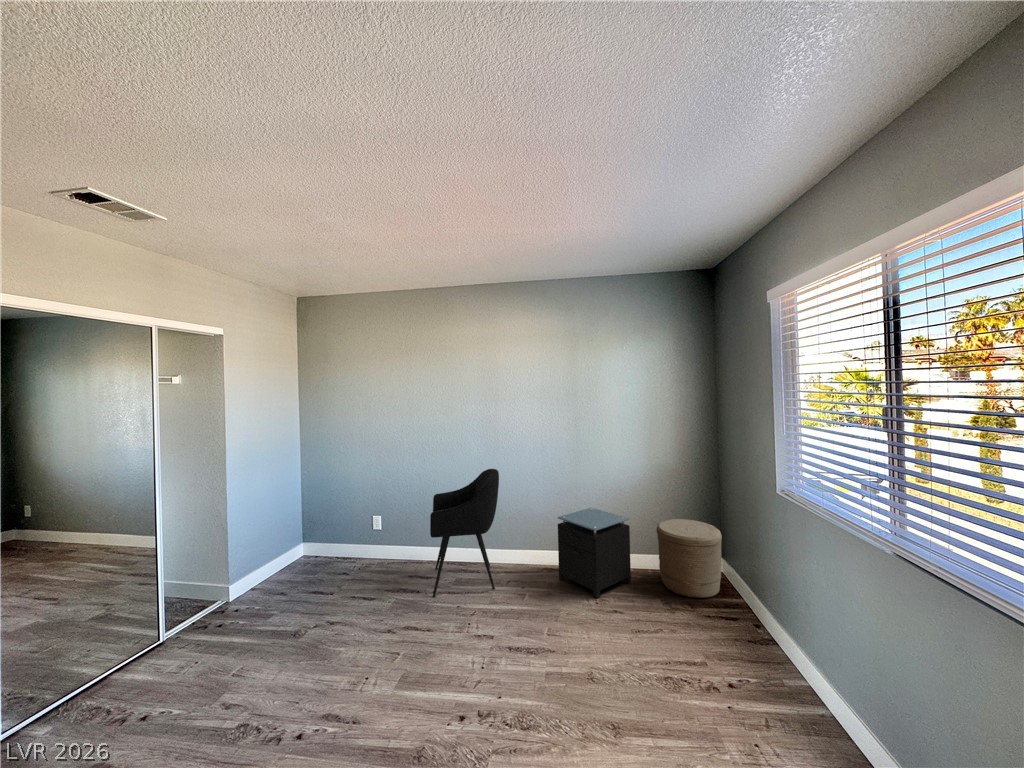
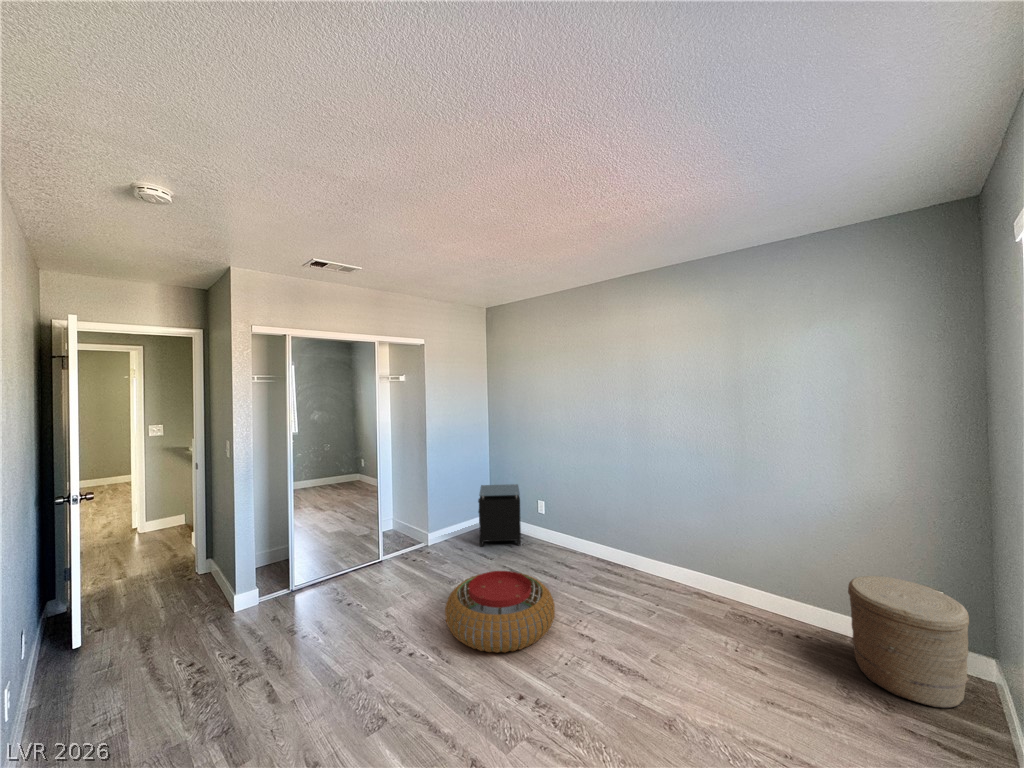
armchair: present [430,469,499,597] -> none [563,471,642,597]
nightstand: present [558,508,631,599] -> present [478,484,521,547]
pouf: none [323,595,452,695] -> present [445,571,555,653]

